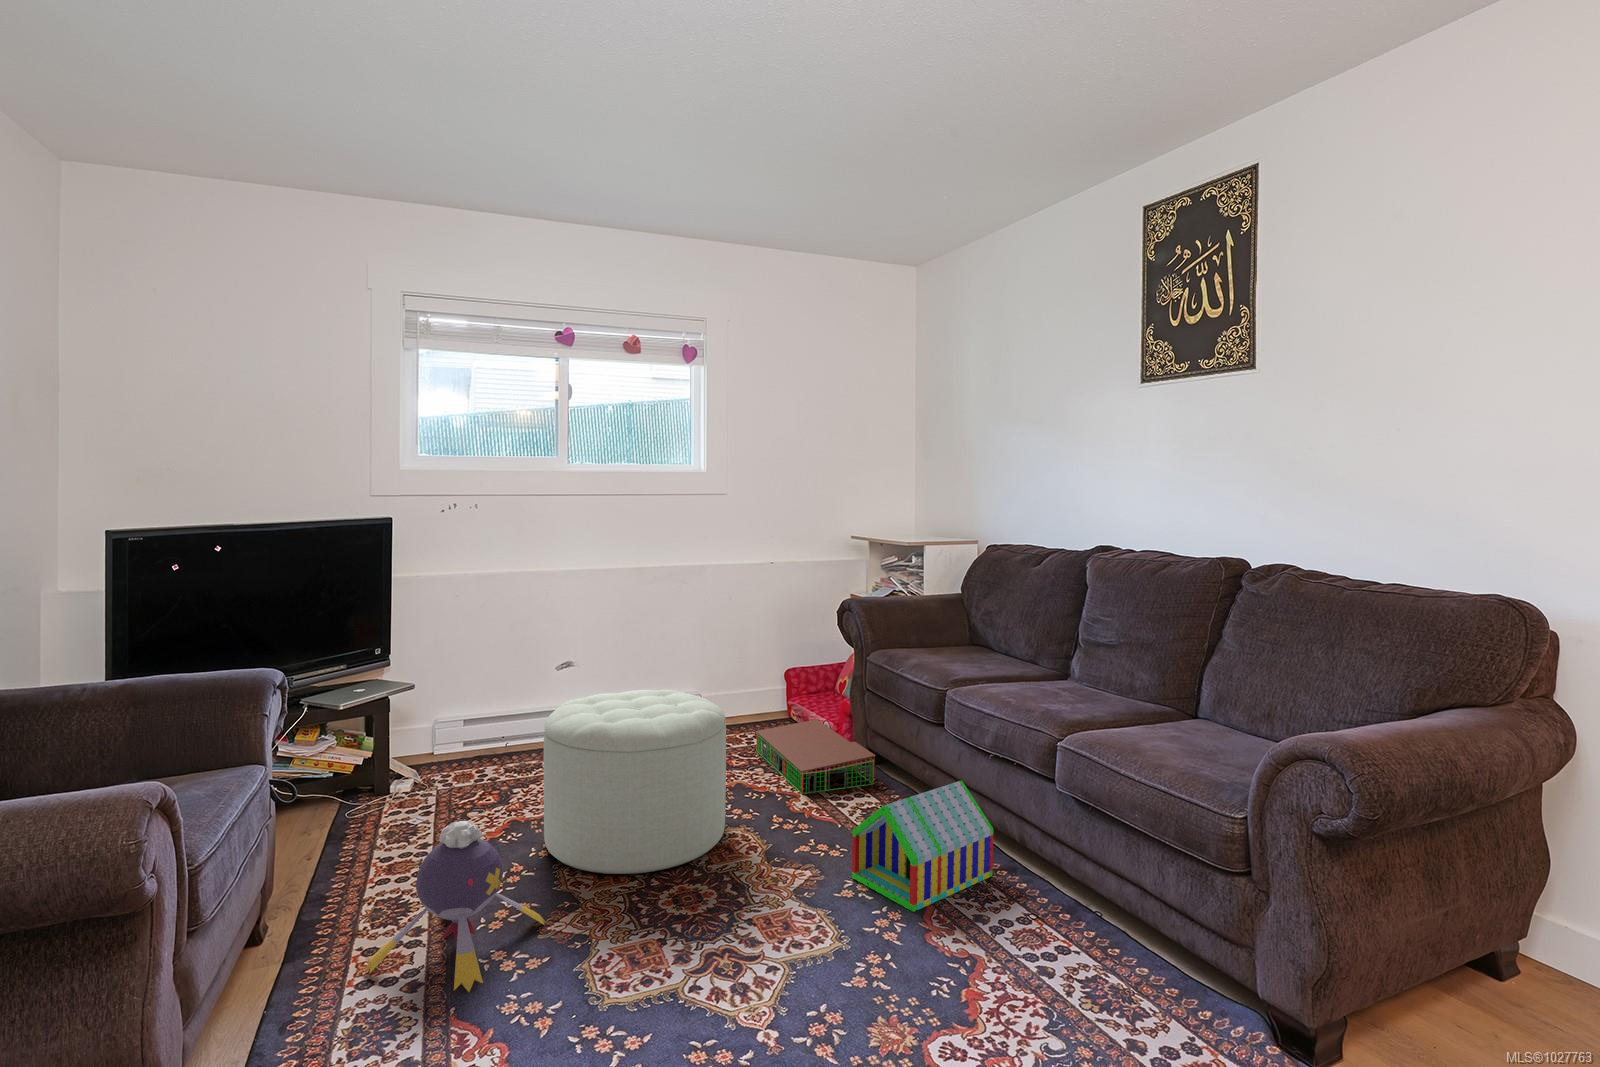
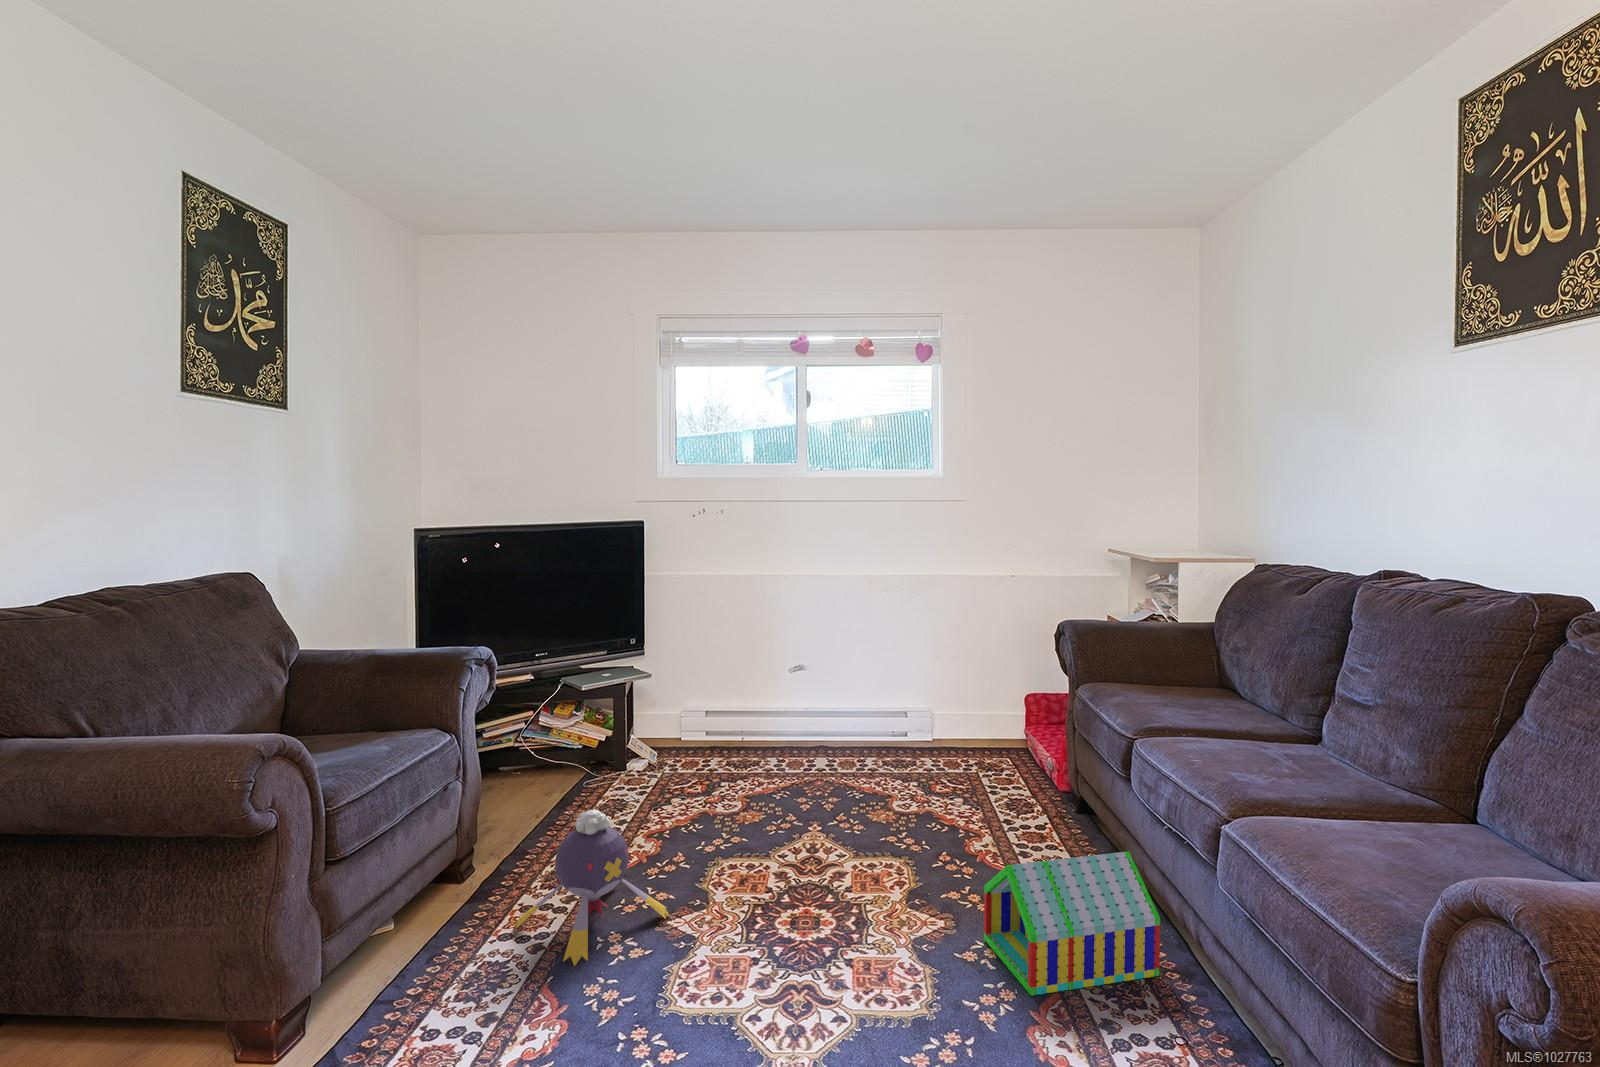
ottoman: present [544,689,726,874] -> none [708,704,884,888]
storage bin: present [756,720,875,794] -> none [966,752,1080,836]

